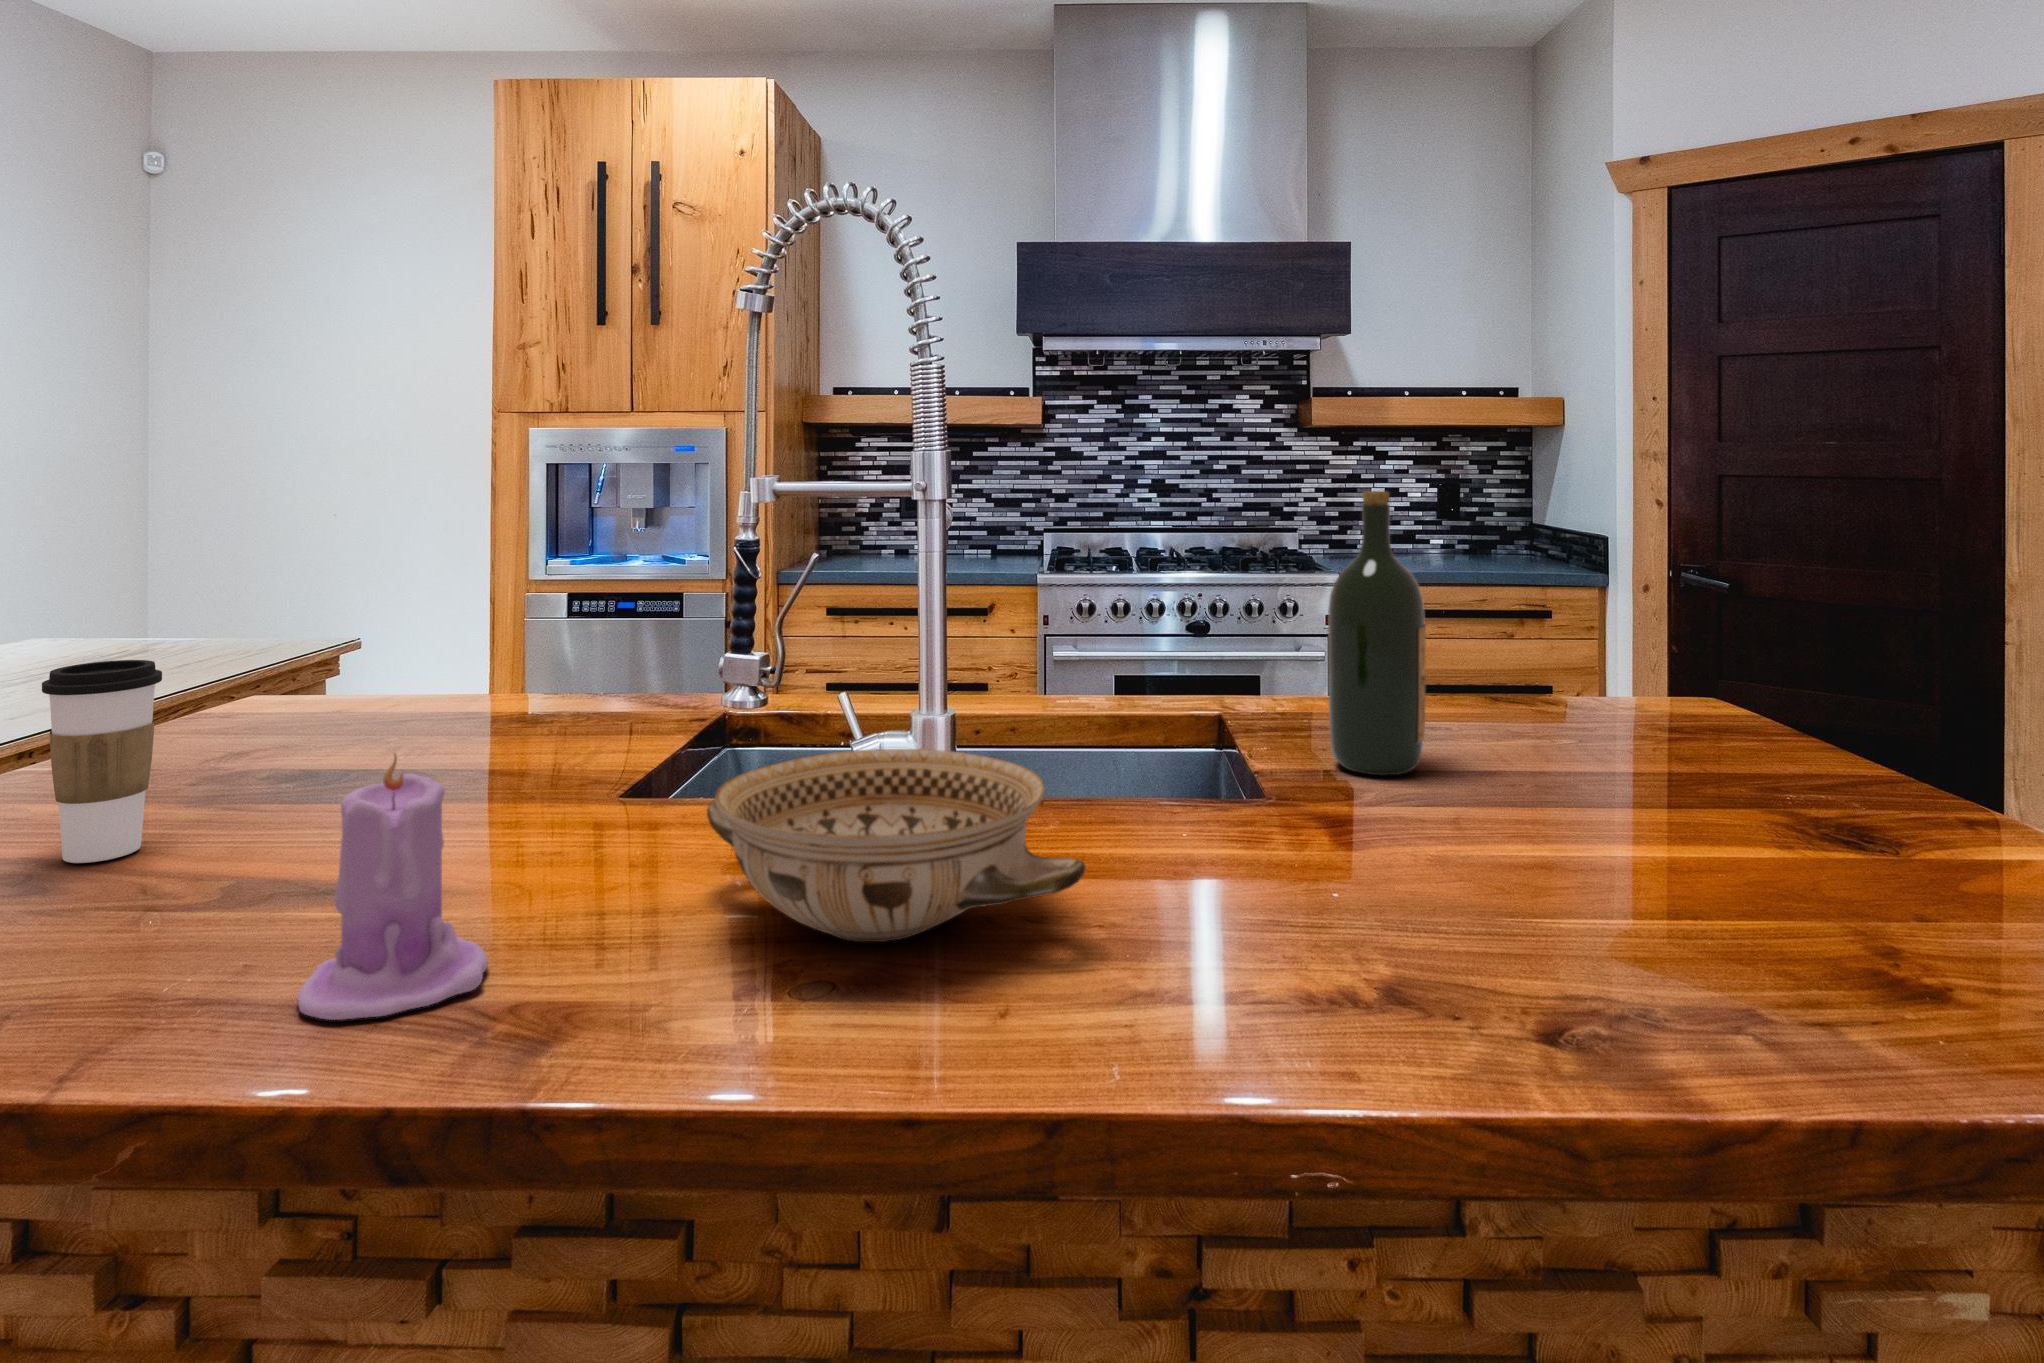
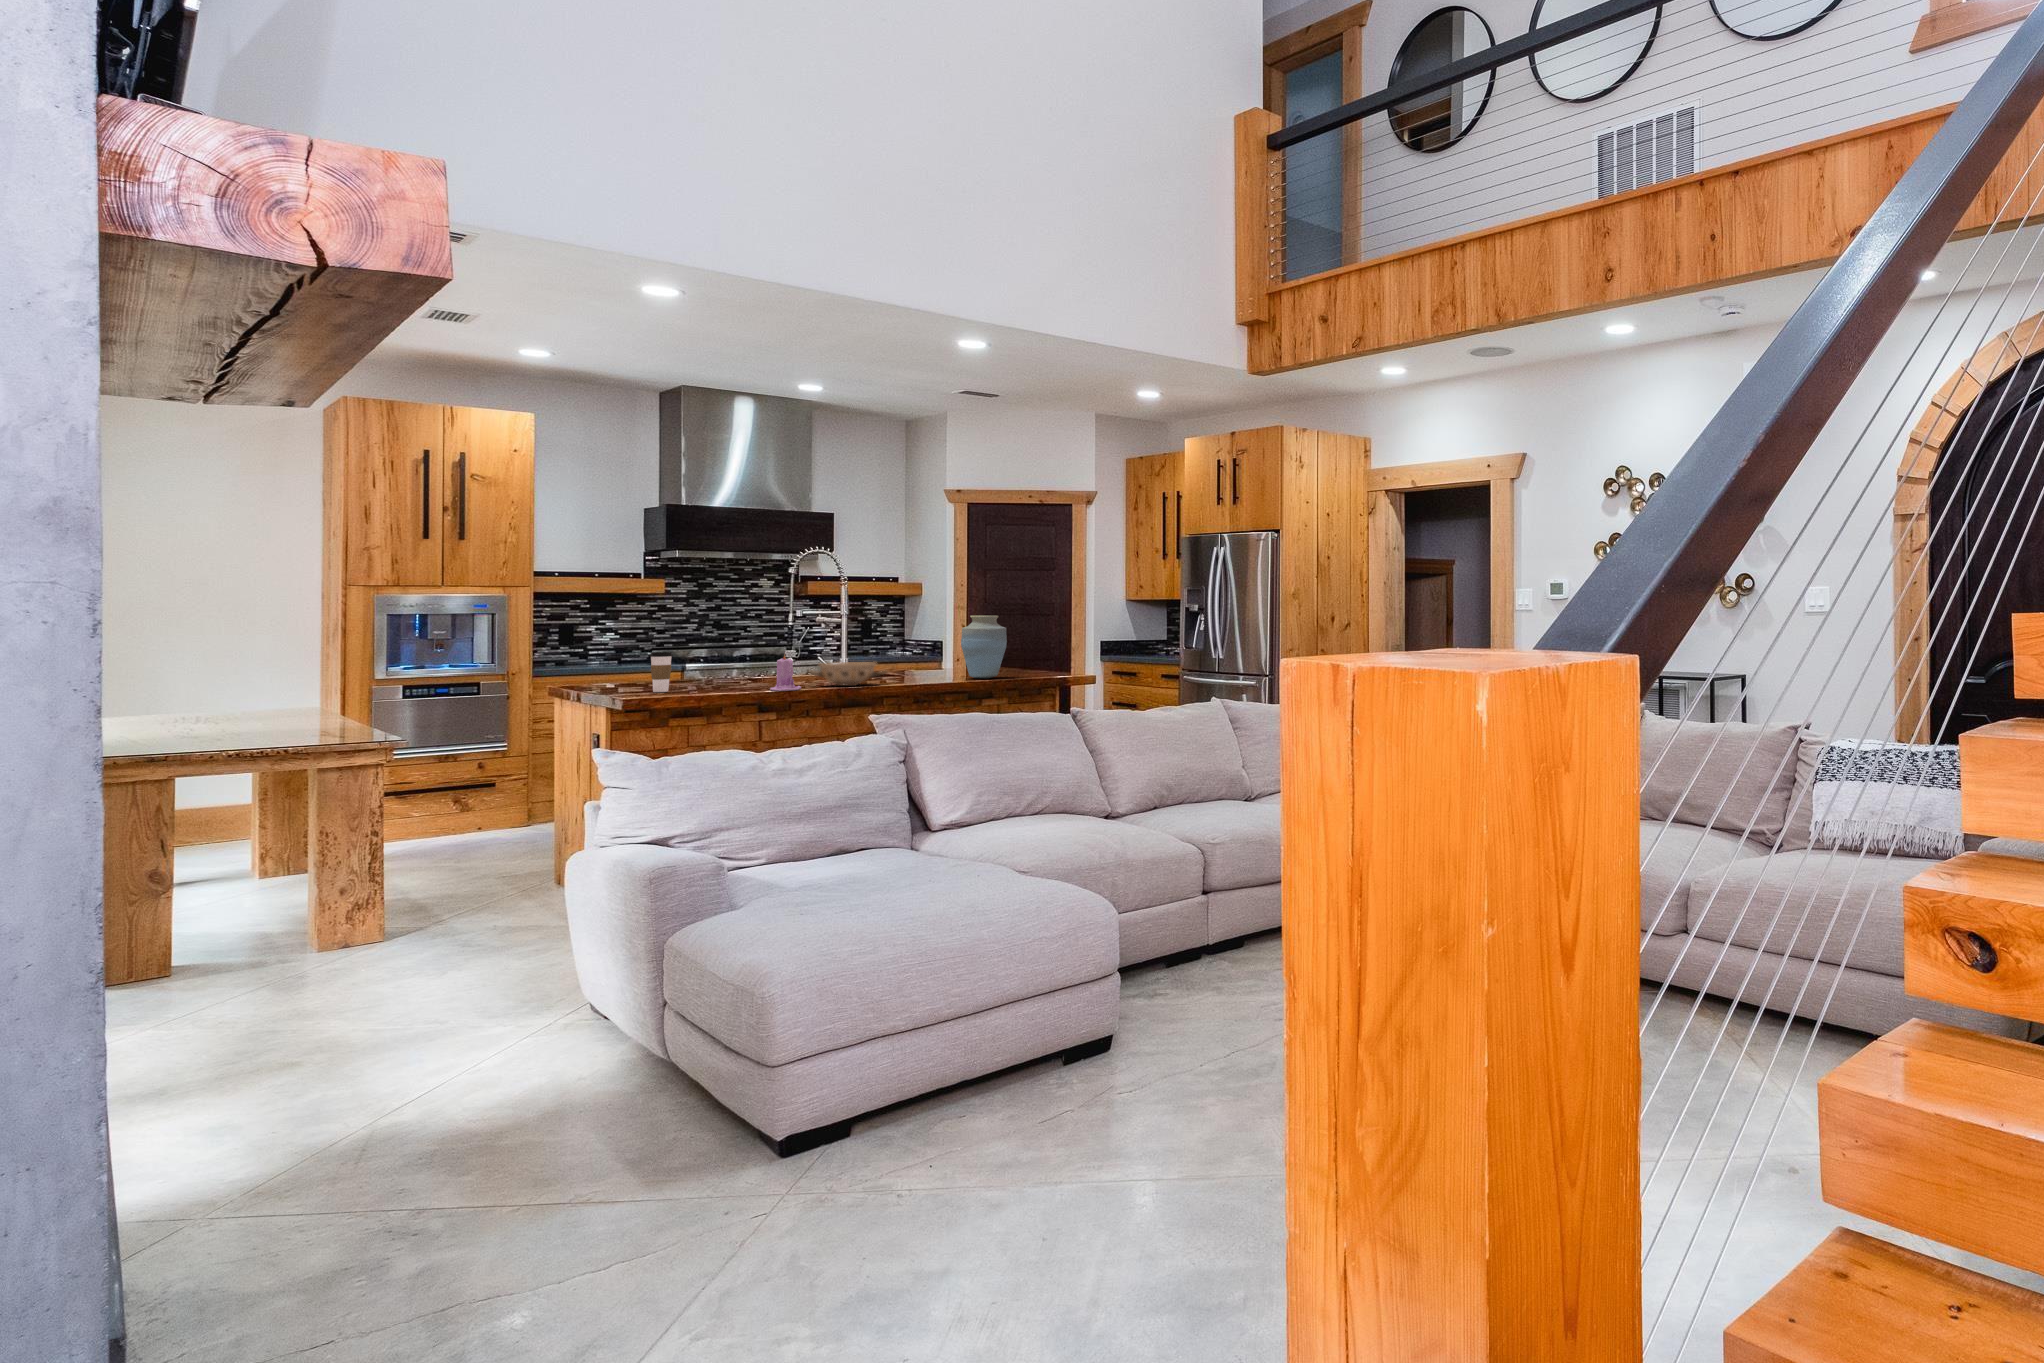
wine bottle: present [1328,491,1426,775] -> none [899,615,921,677]
vase: none [1599,507,1905,911] -> present [961,615,1007,678]

